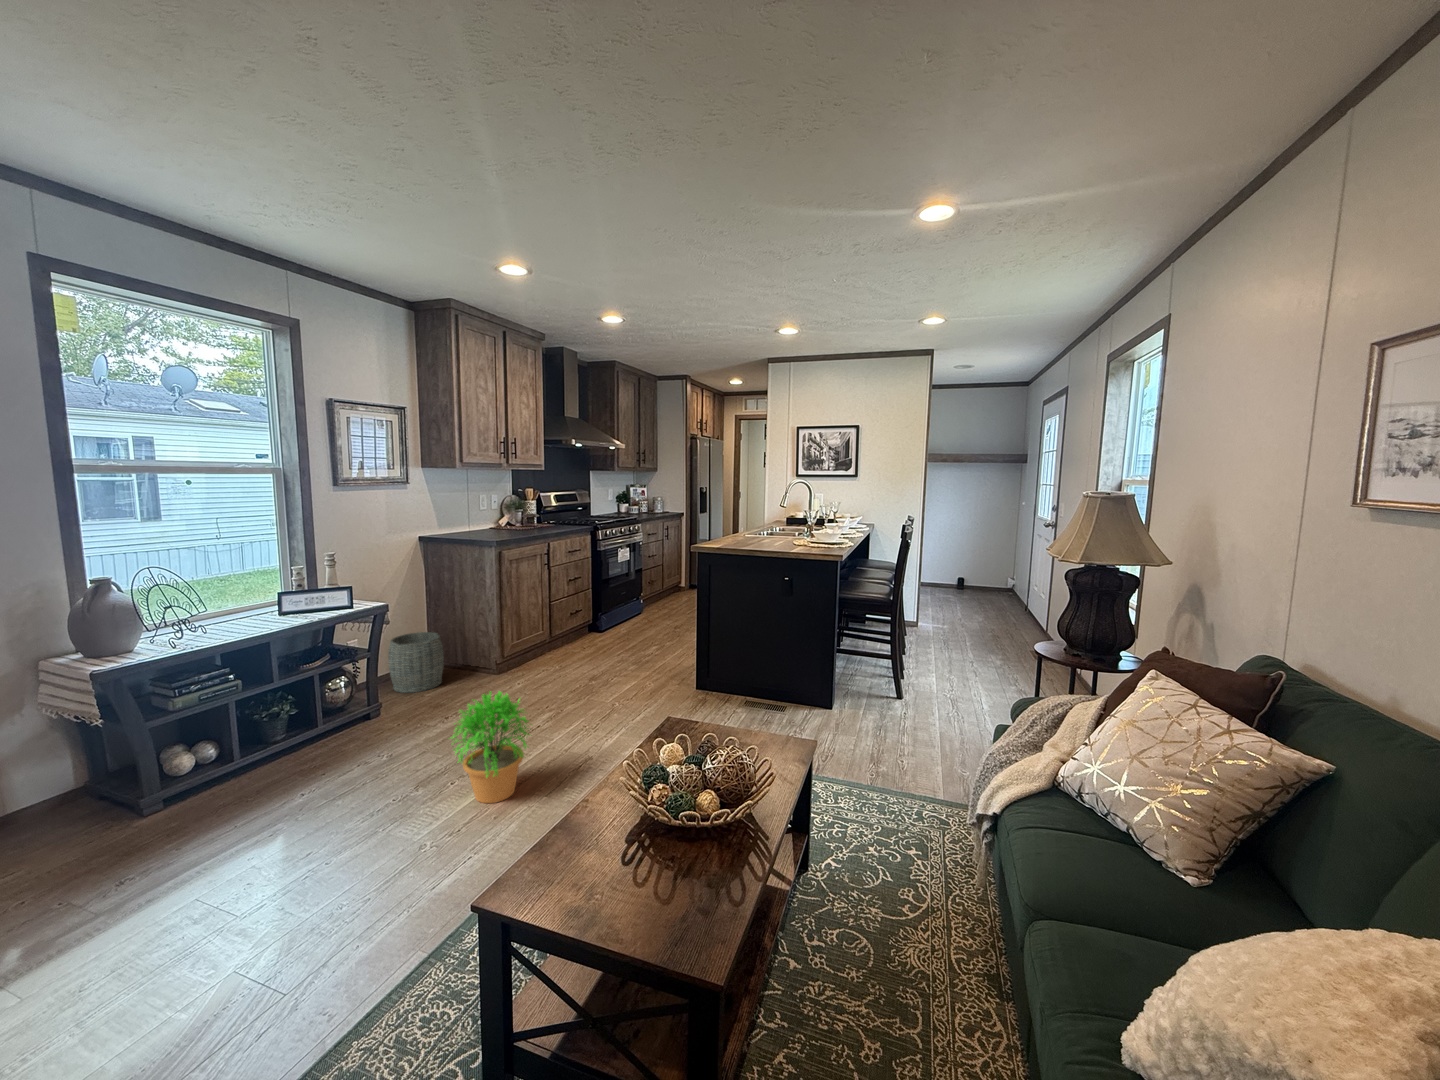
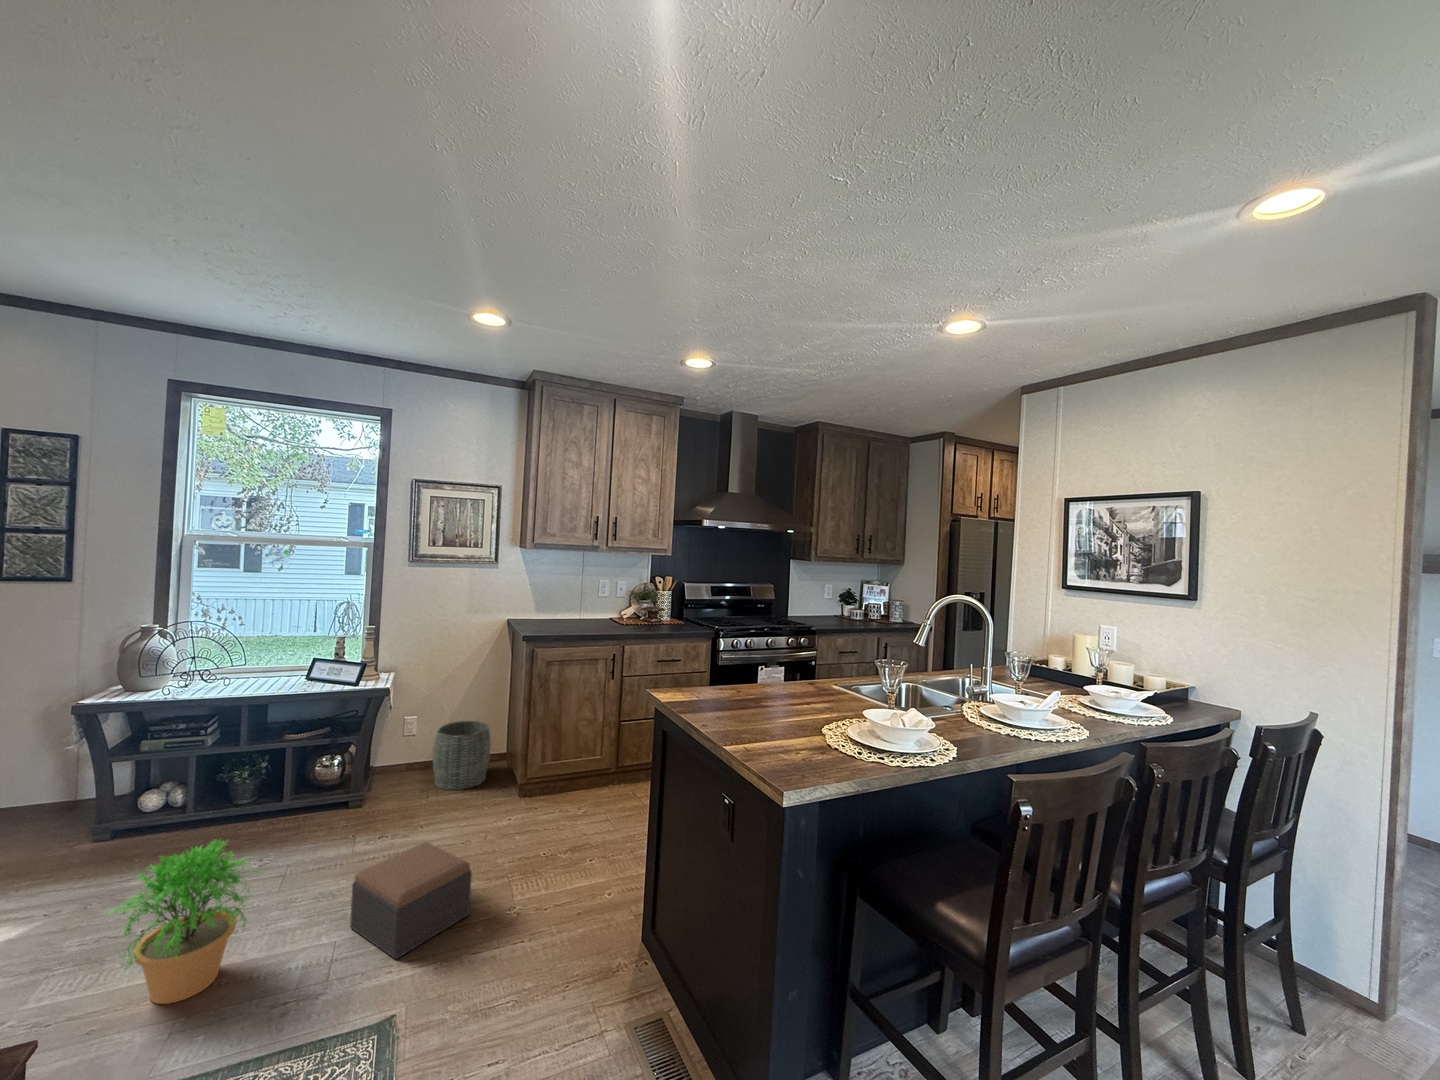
footstool: none [536,681,597,744] -> present [350,842,472,959]

